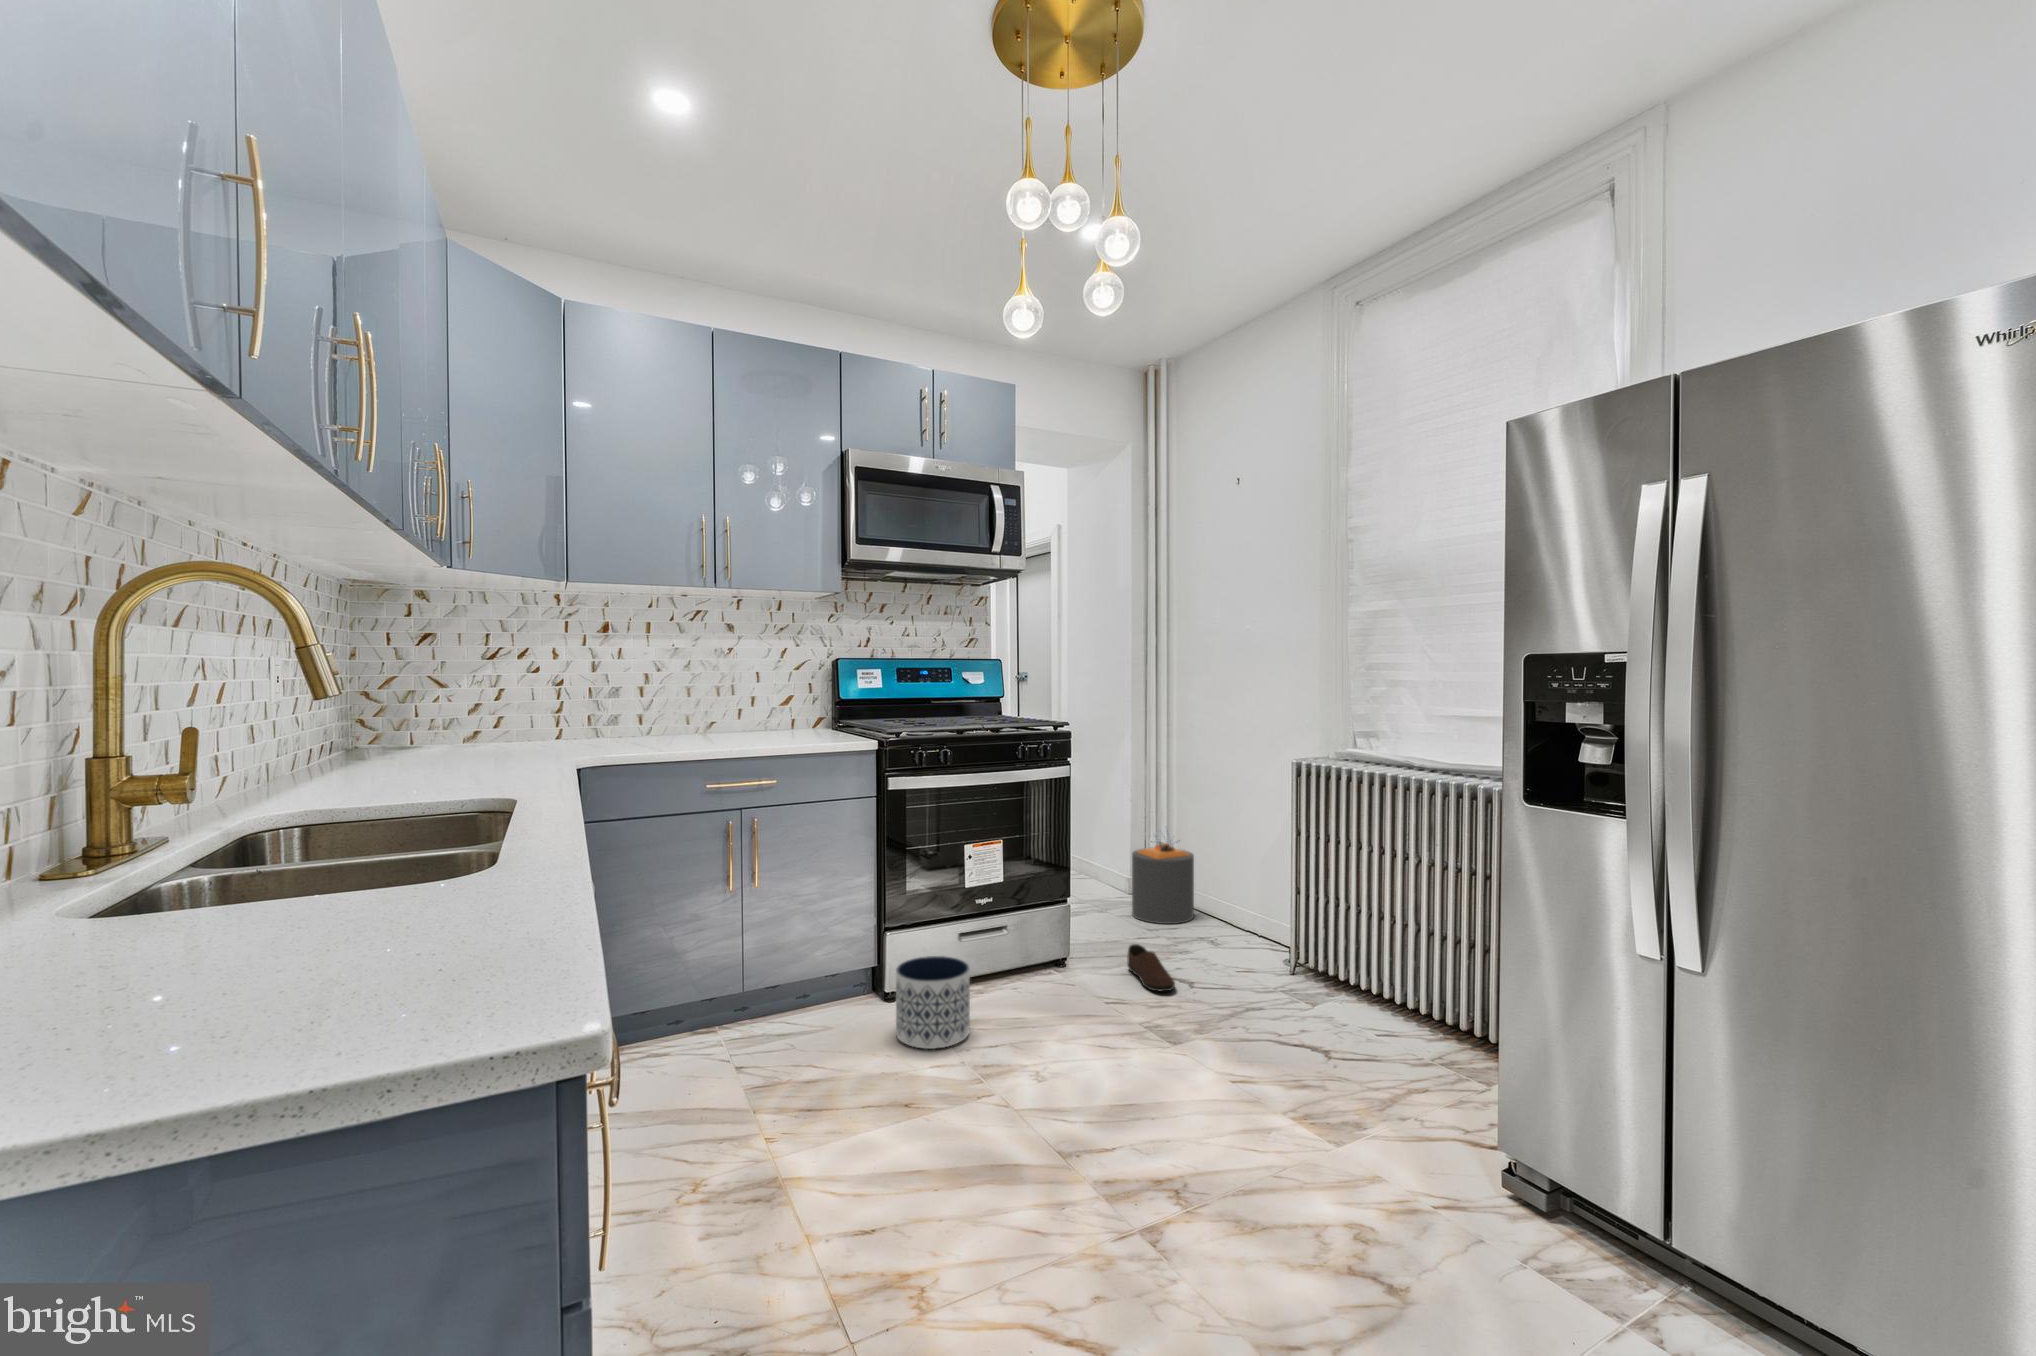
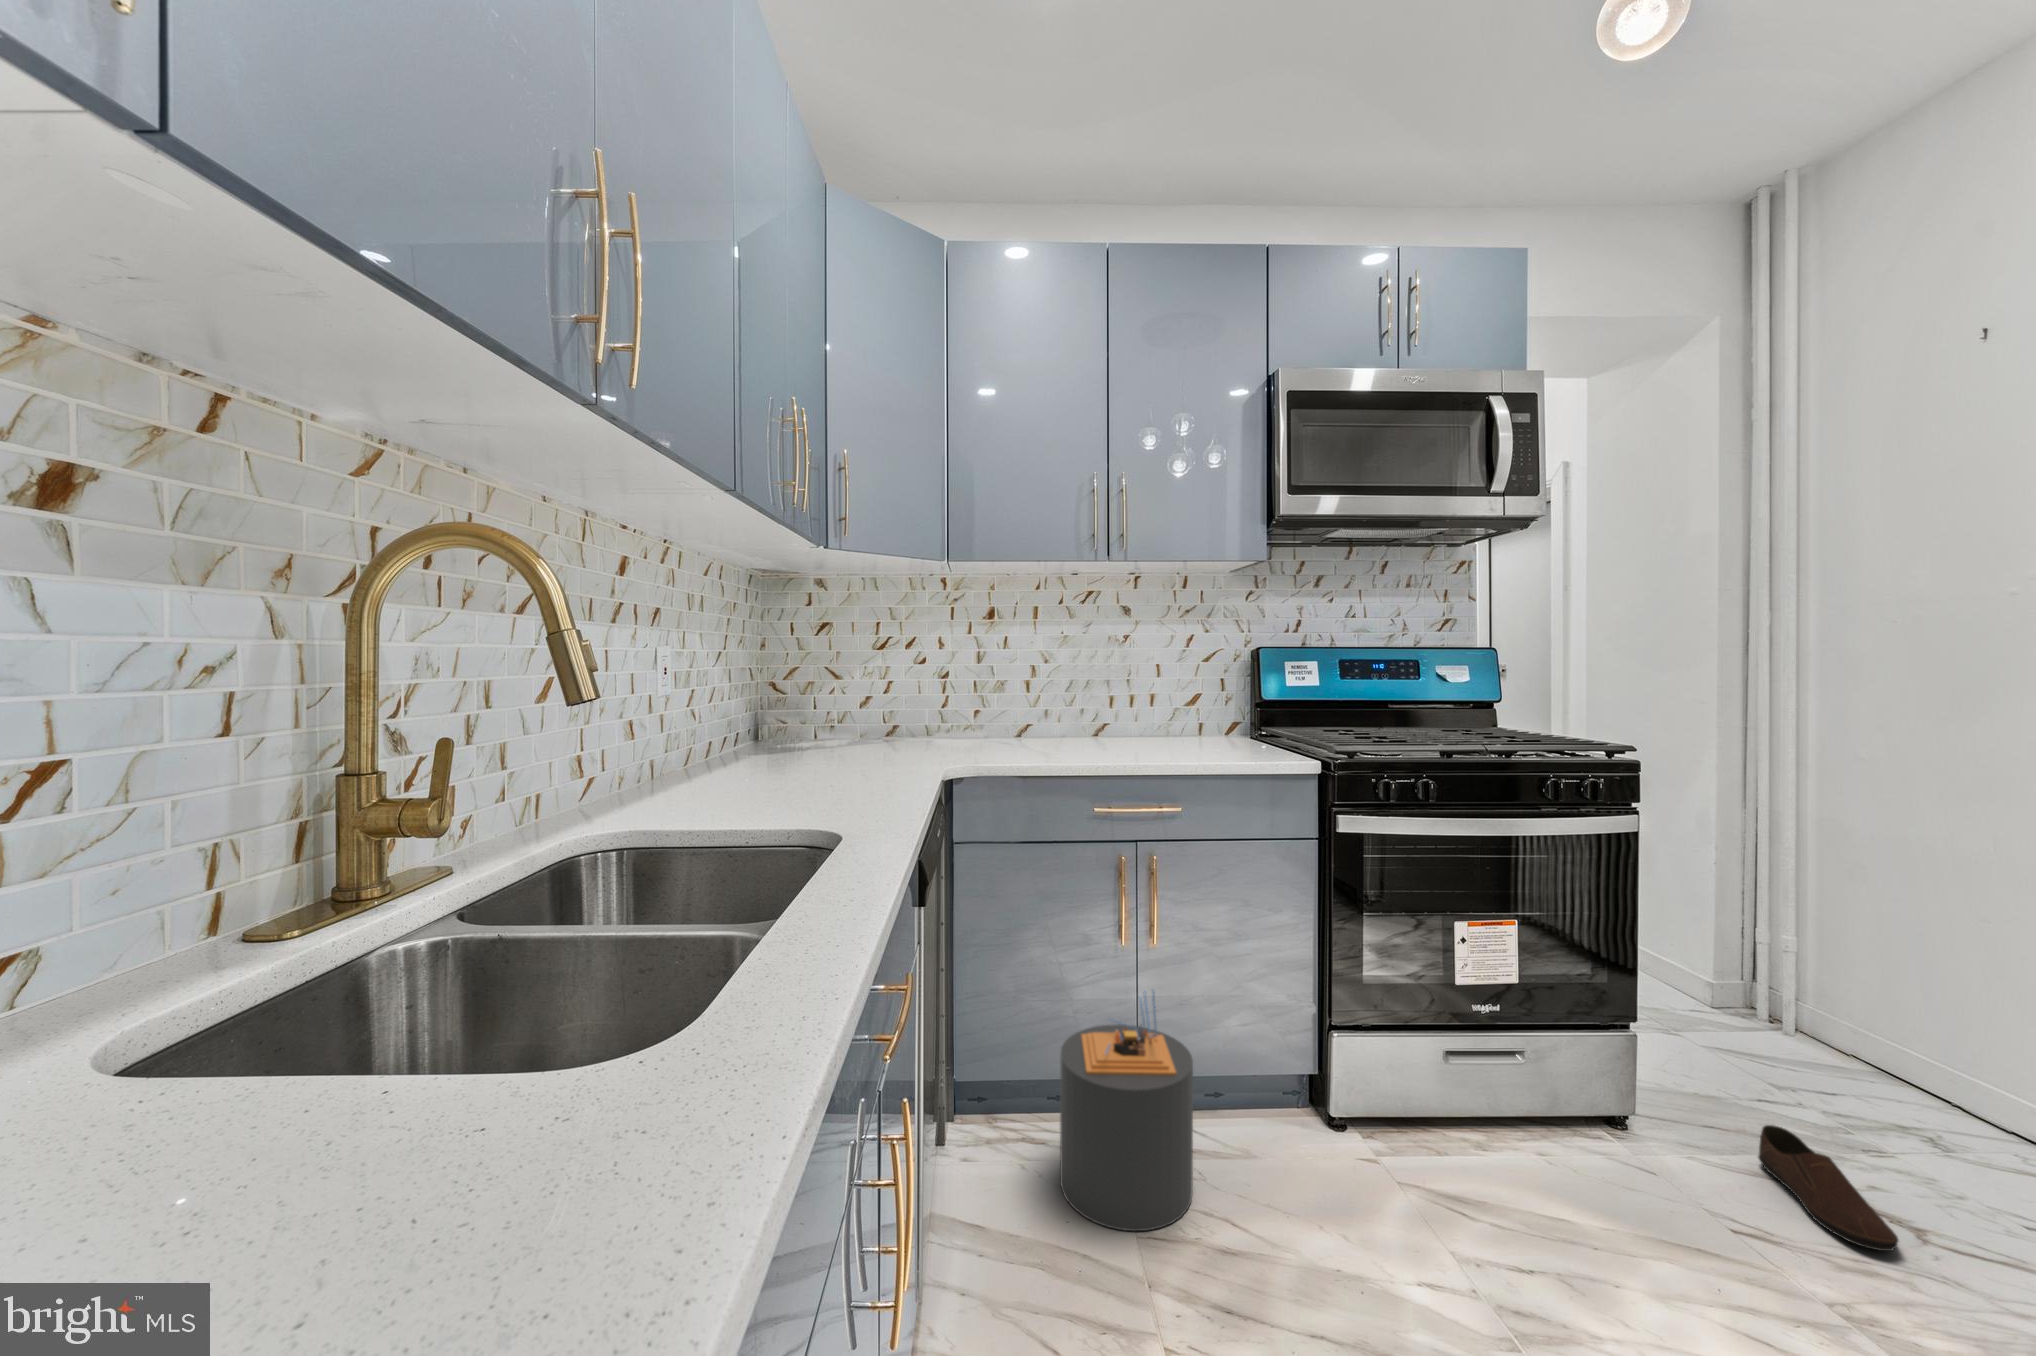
trash can: present [1132,831,1194,924] -> present [1060,989,1193,1231]
planter: present [896,956,970,1049] -> none [1350,1094,1480,1267]

